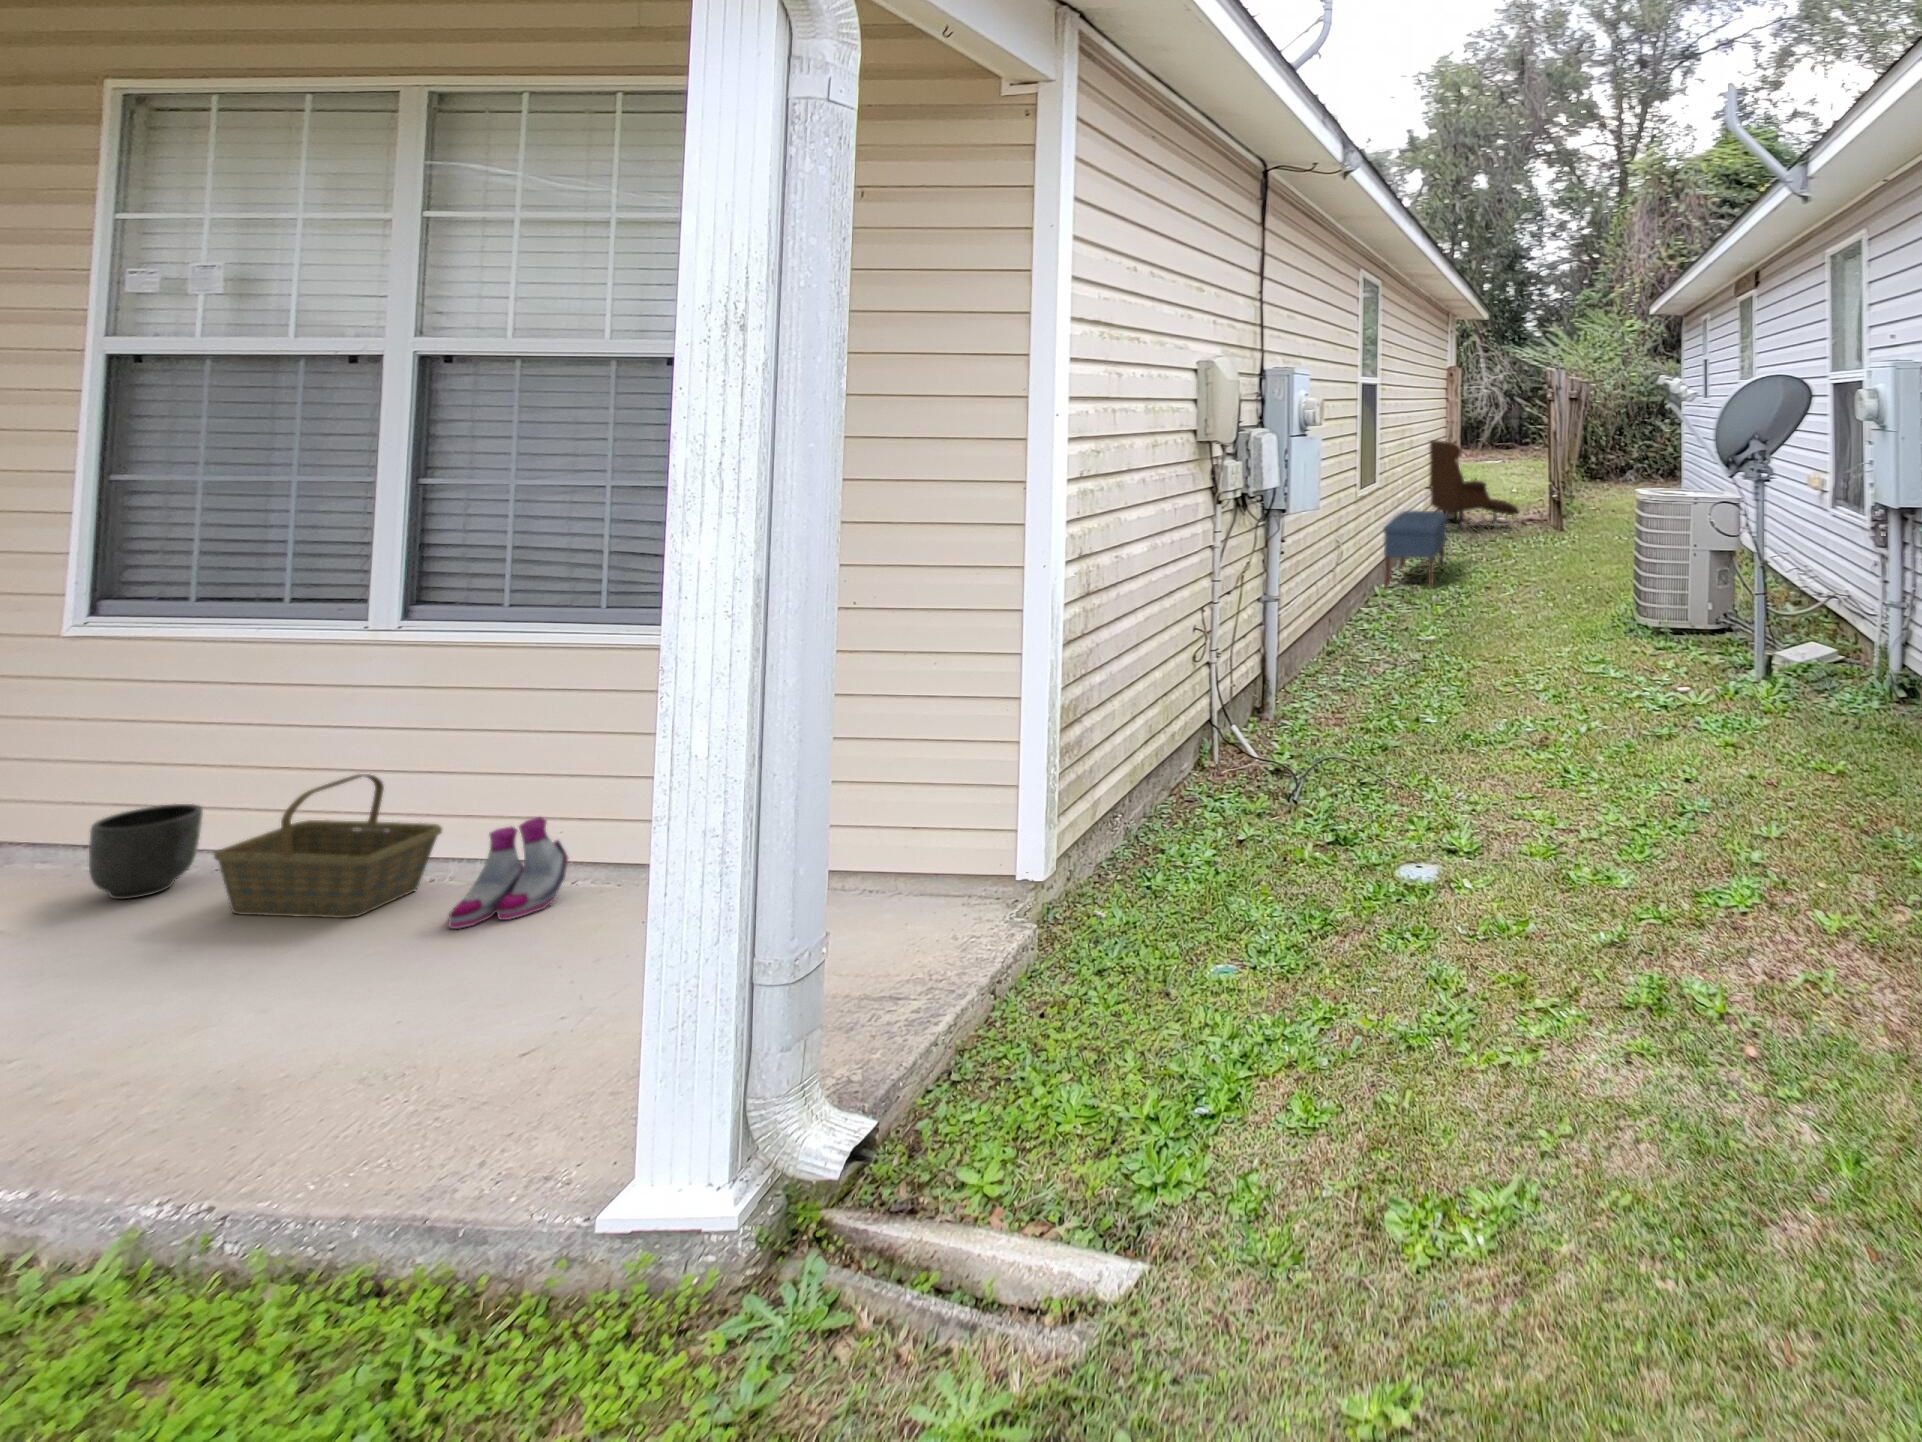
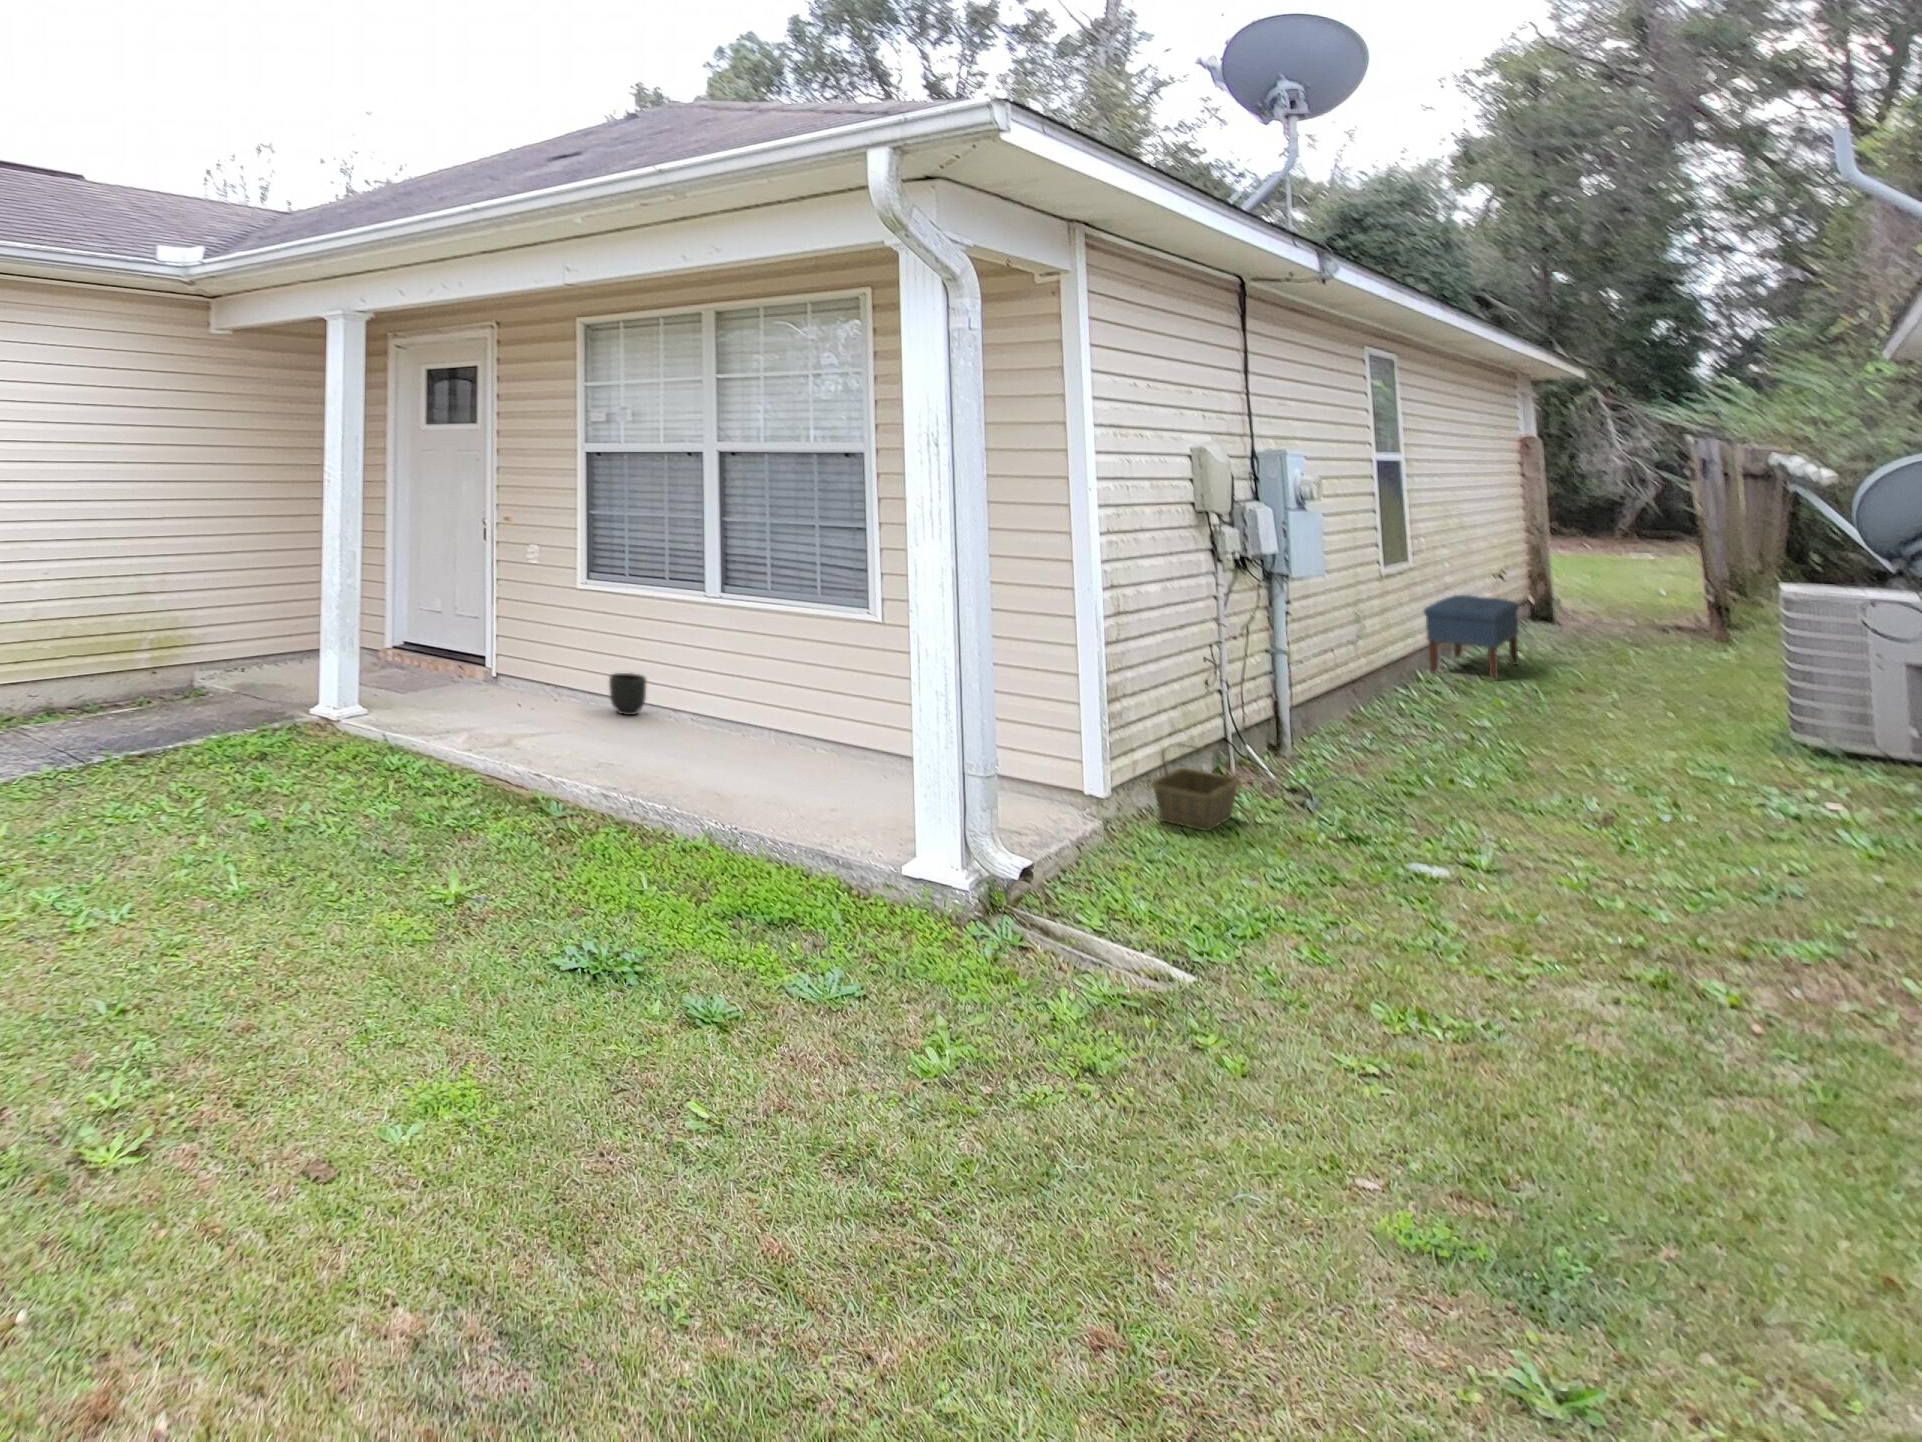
lounge chair: present [1430,440,1518,532] -> none [1490,520,1653,633]
basket: present [214,774,442,918] -> present [1150,745,1240,831]
boots: present [449,817,568,929] -> none [769,705,817,756]

